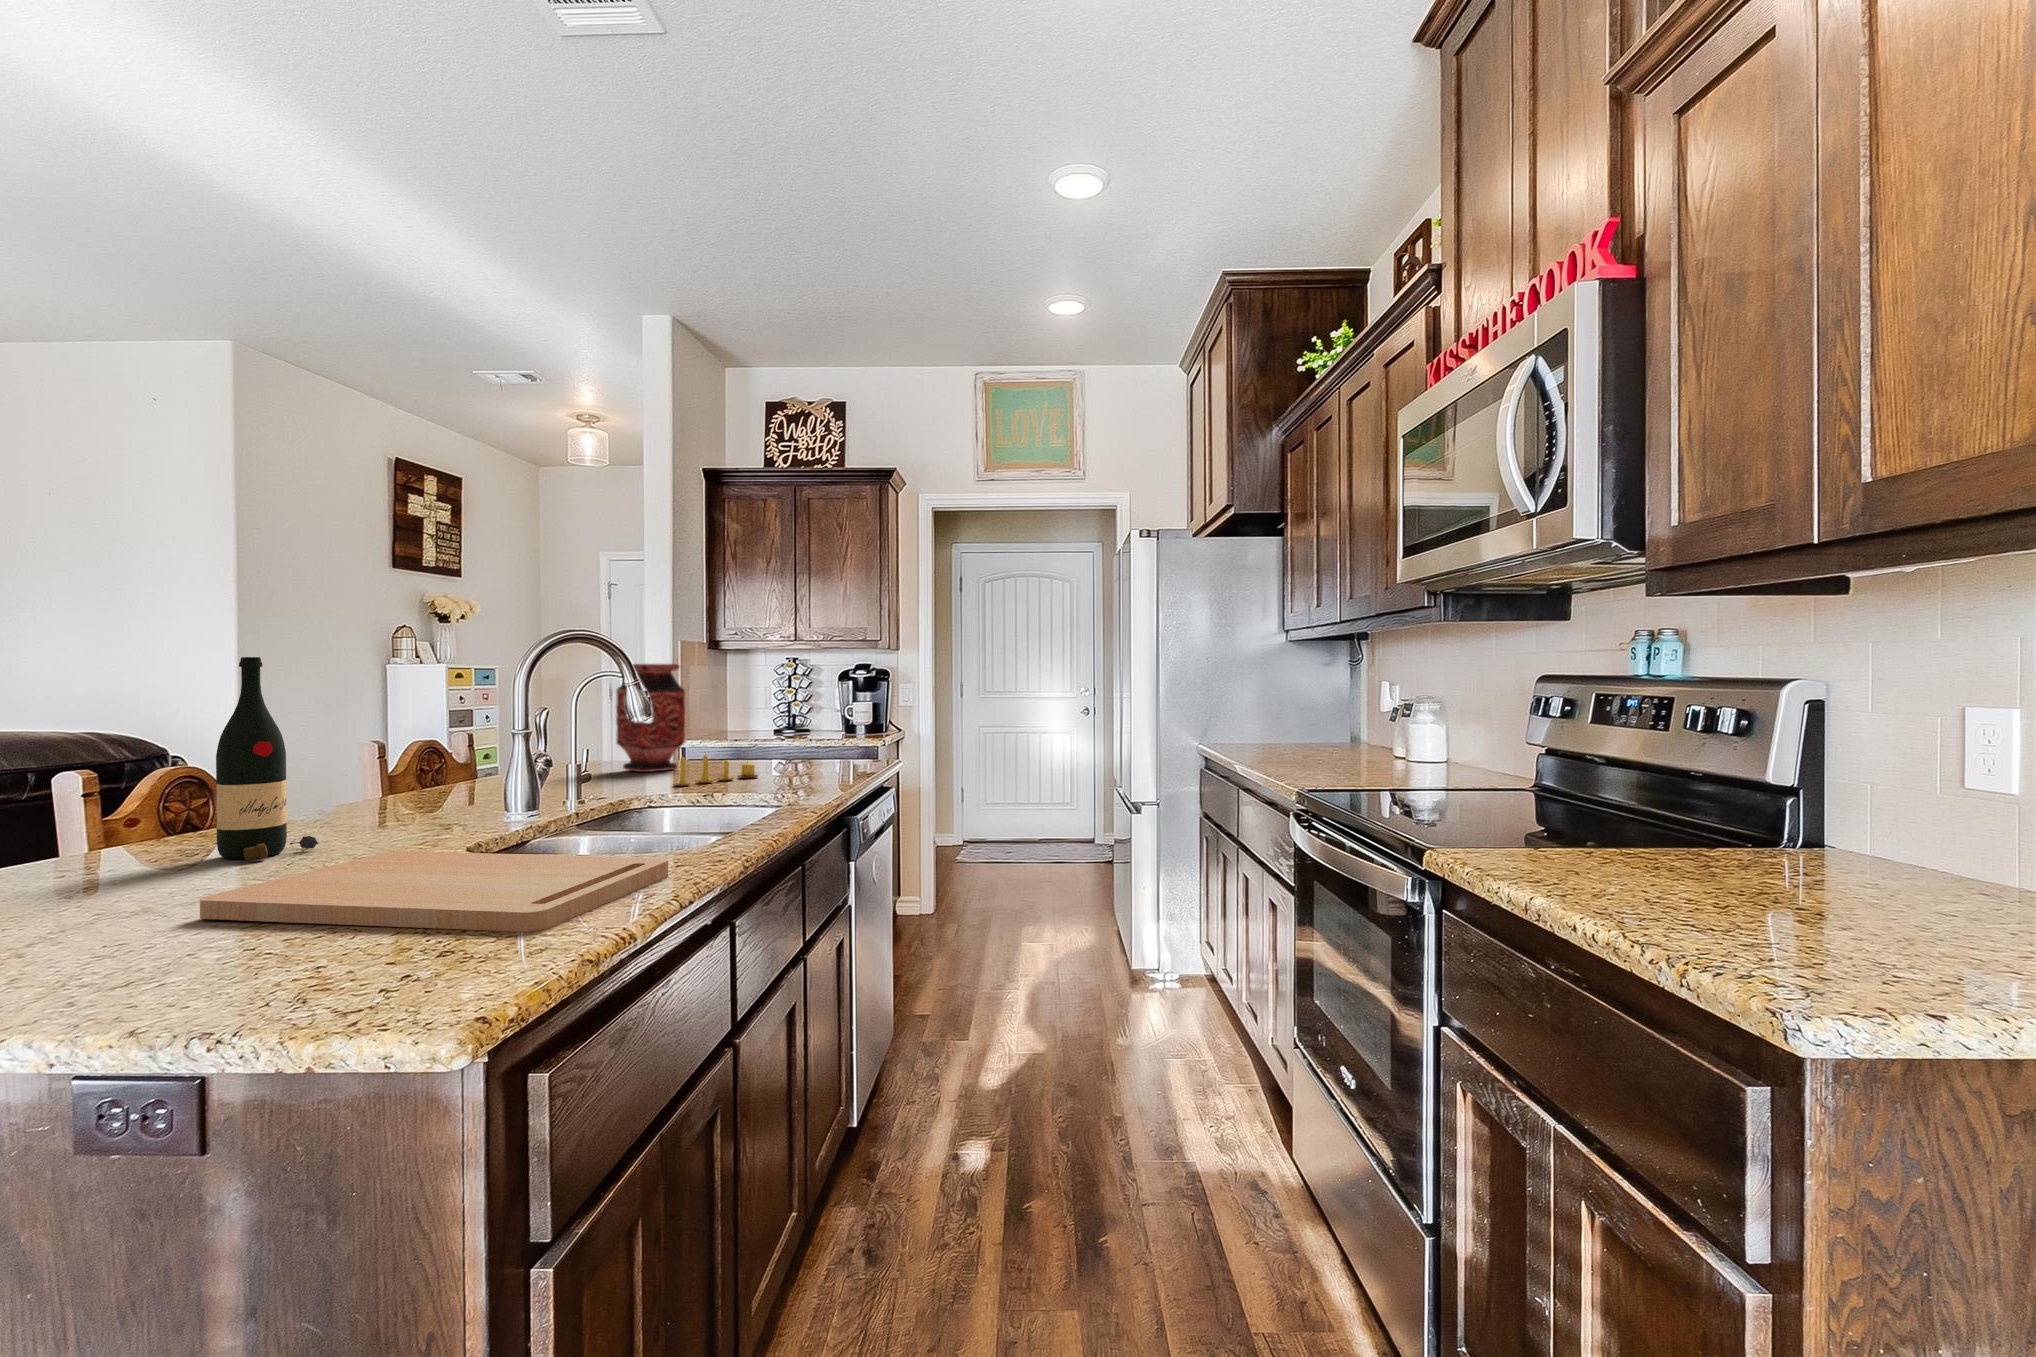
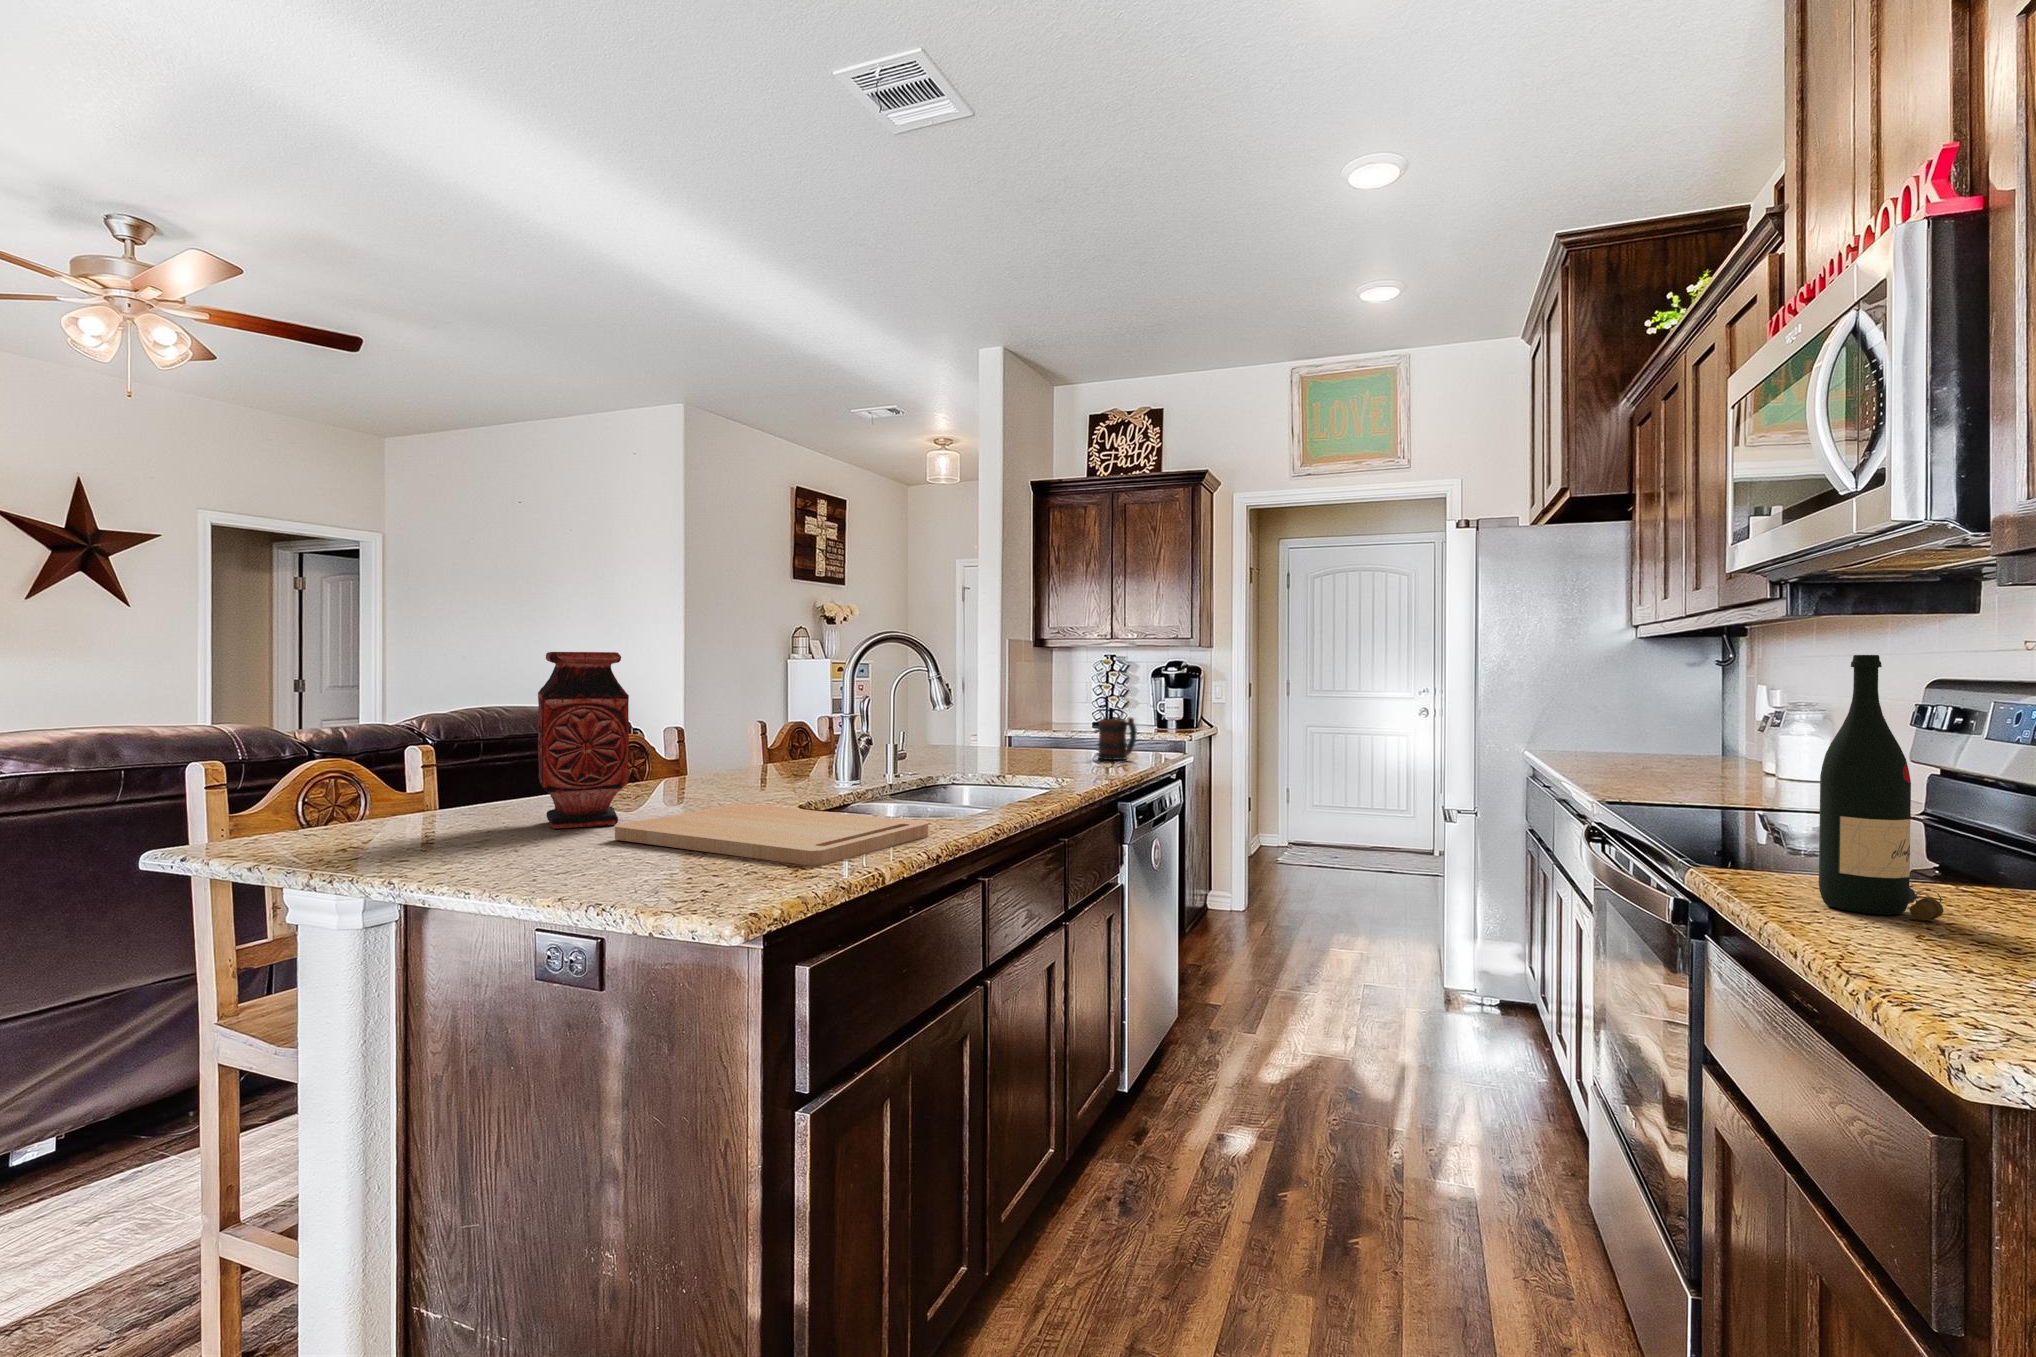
wine bottle: present [216,657,319,861] -> present [1819,655,1944,920]
vase: present [616,664,685,772] -> present [538,652,629,829]
mug: none [807,722,850,769] -> present [1098,717,1137,760]
candle: present [673,755,759,786] -> none [973,740,1050,769]

